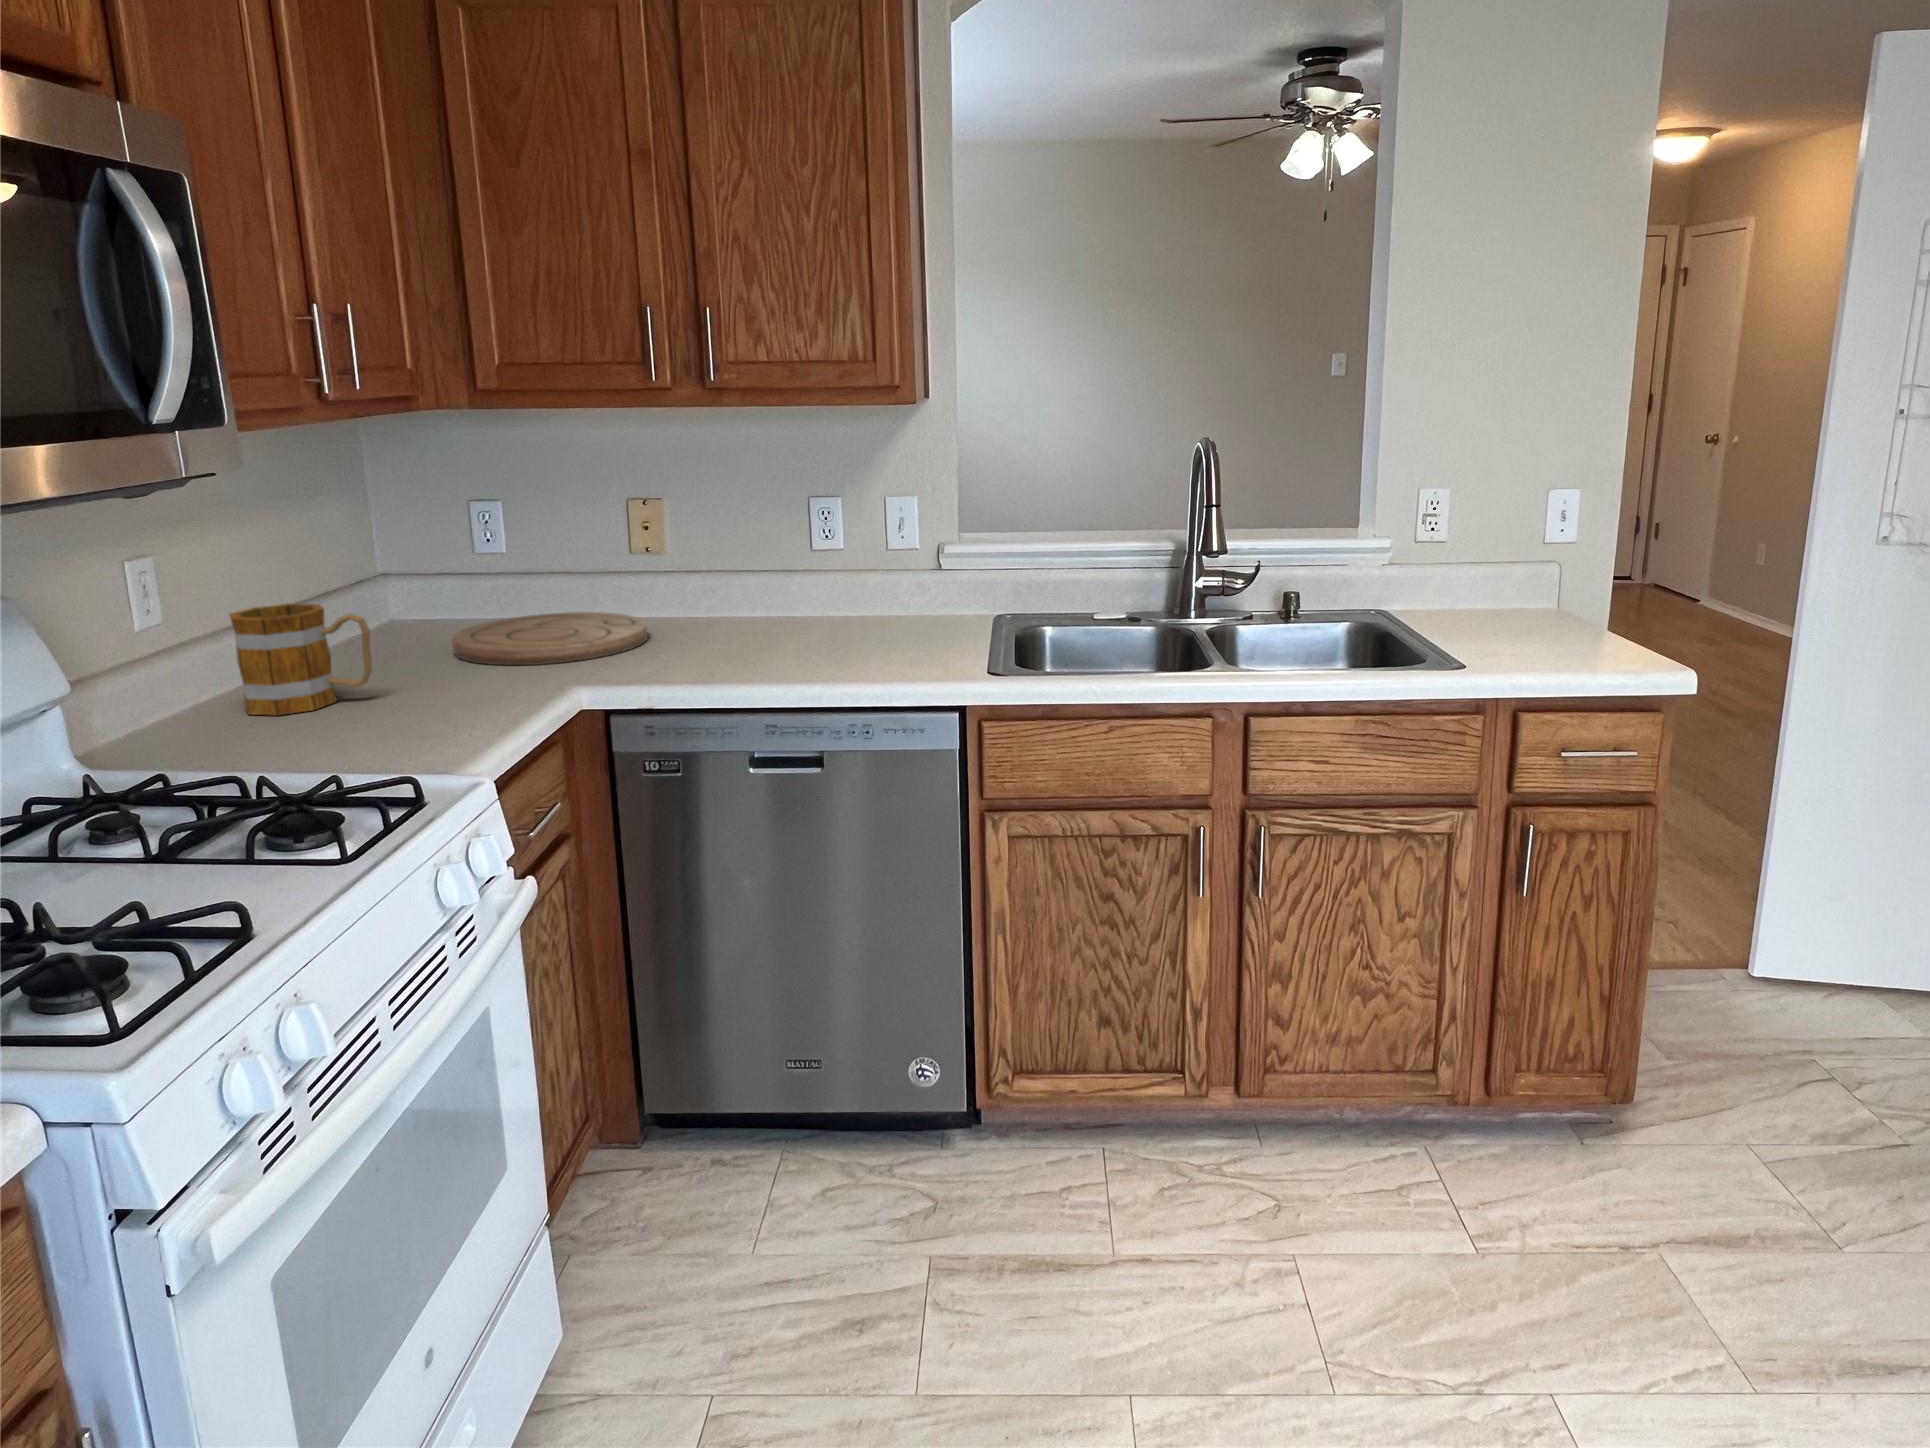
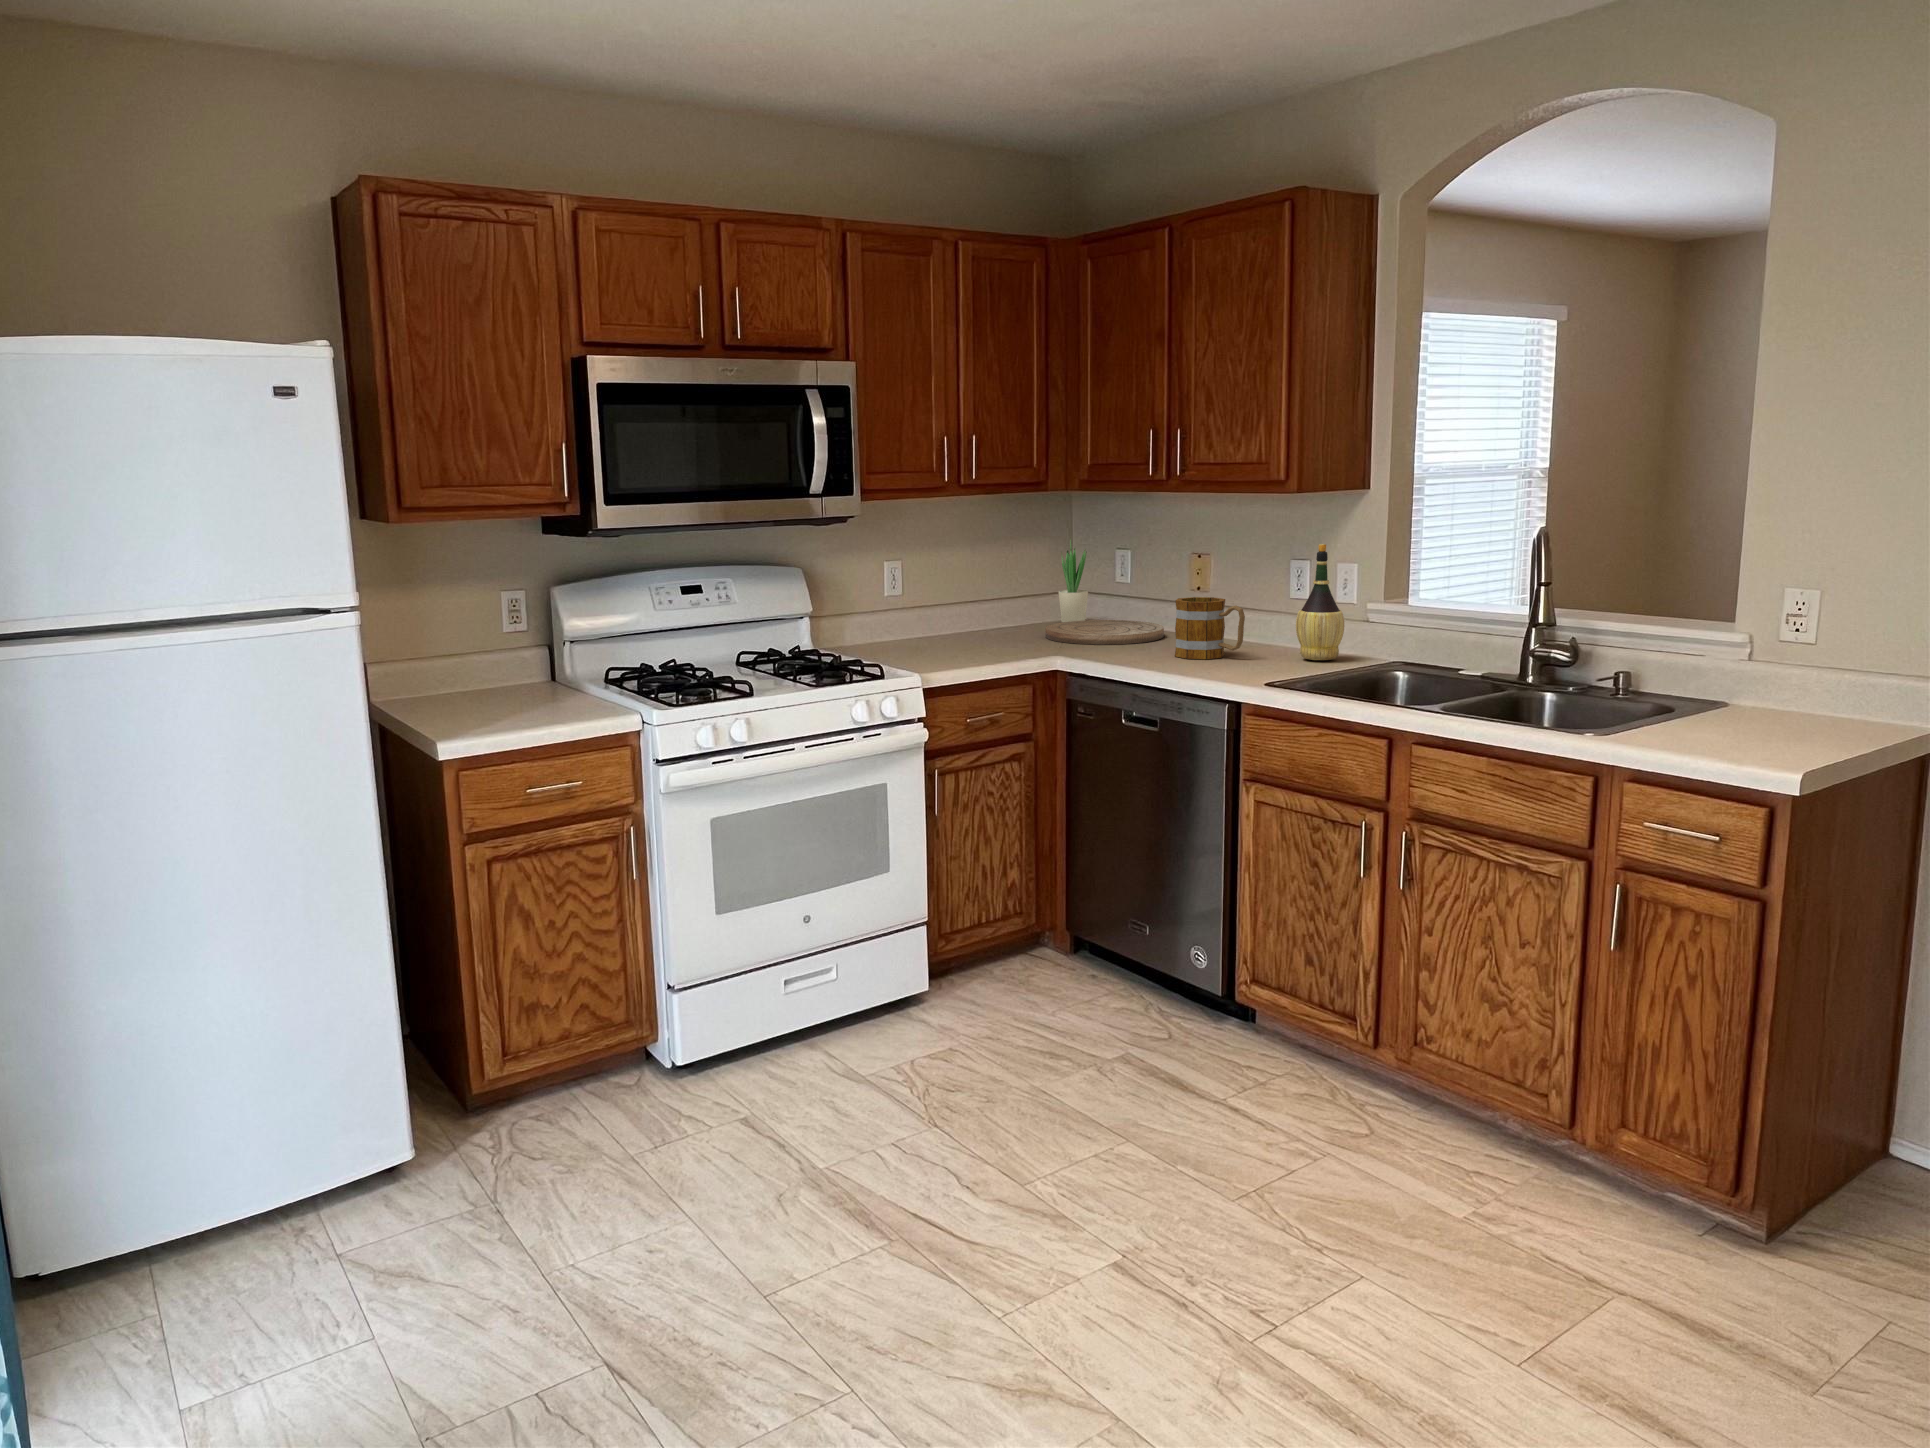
wine bottle: none [899,476,960,631] -> present [1296,544,1344,660]
potted plant: none [384,490,444,632] -> present [1058,539,1088,622]
mug: present [230,604,372,716] -> present [1175,597,1245,659]

